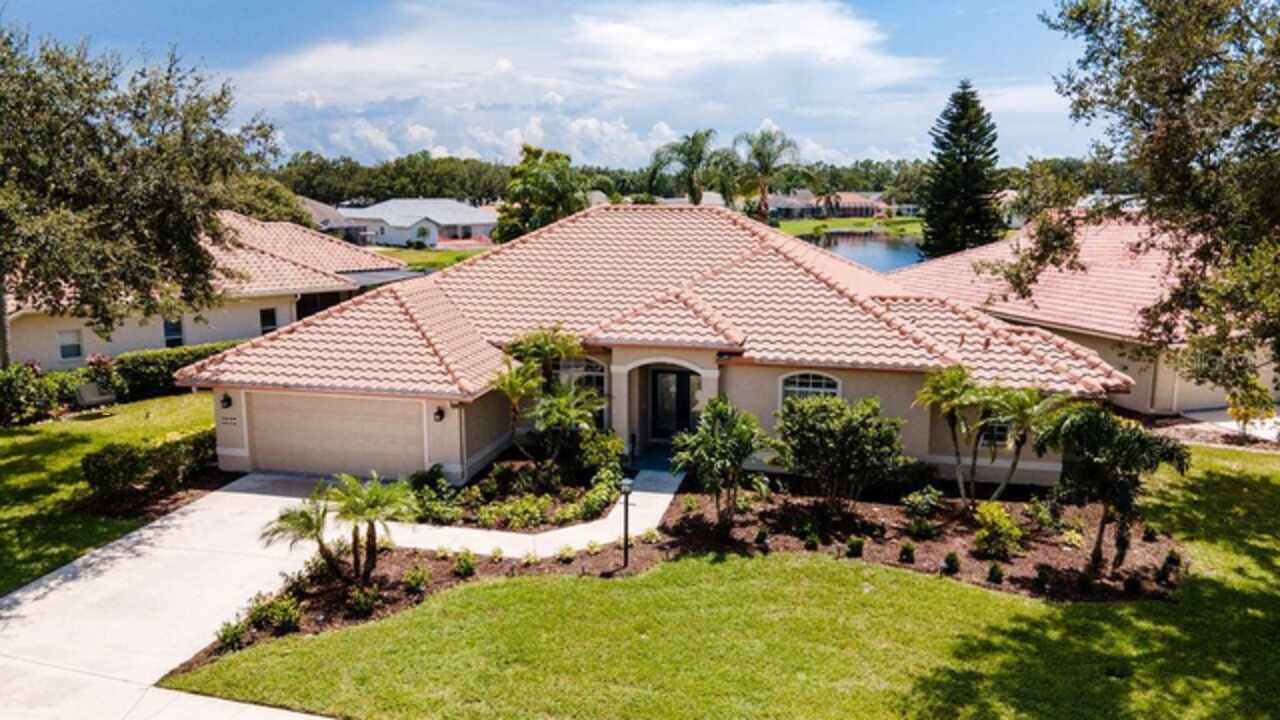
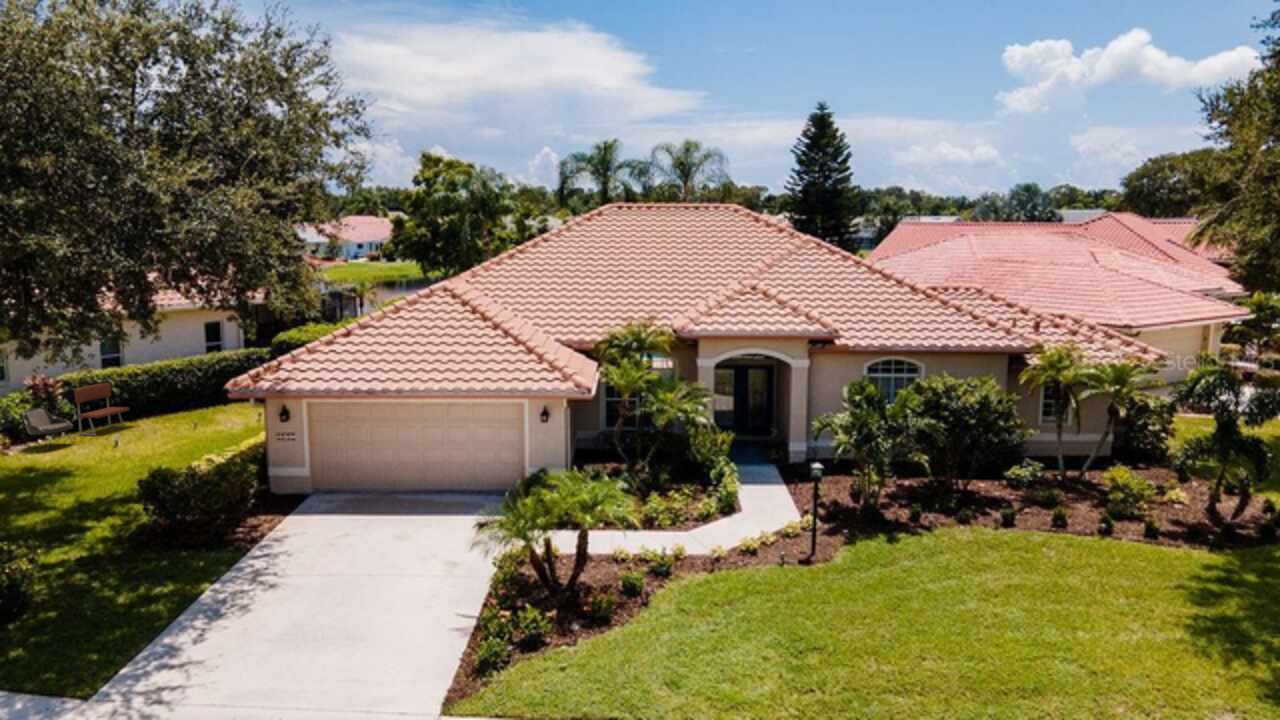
bench: none [124,362,172,407] -> present [75,383,129,436]

